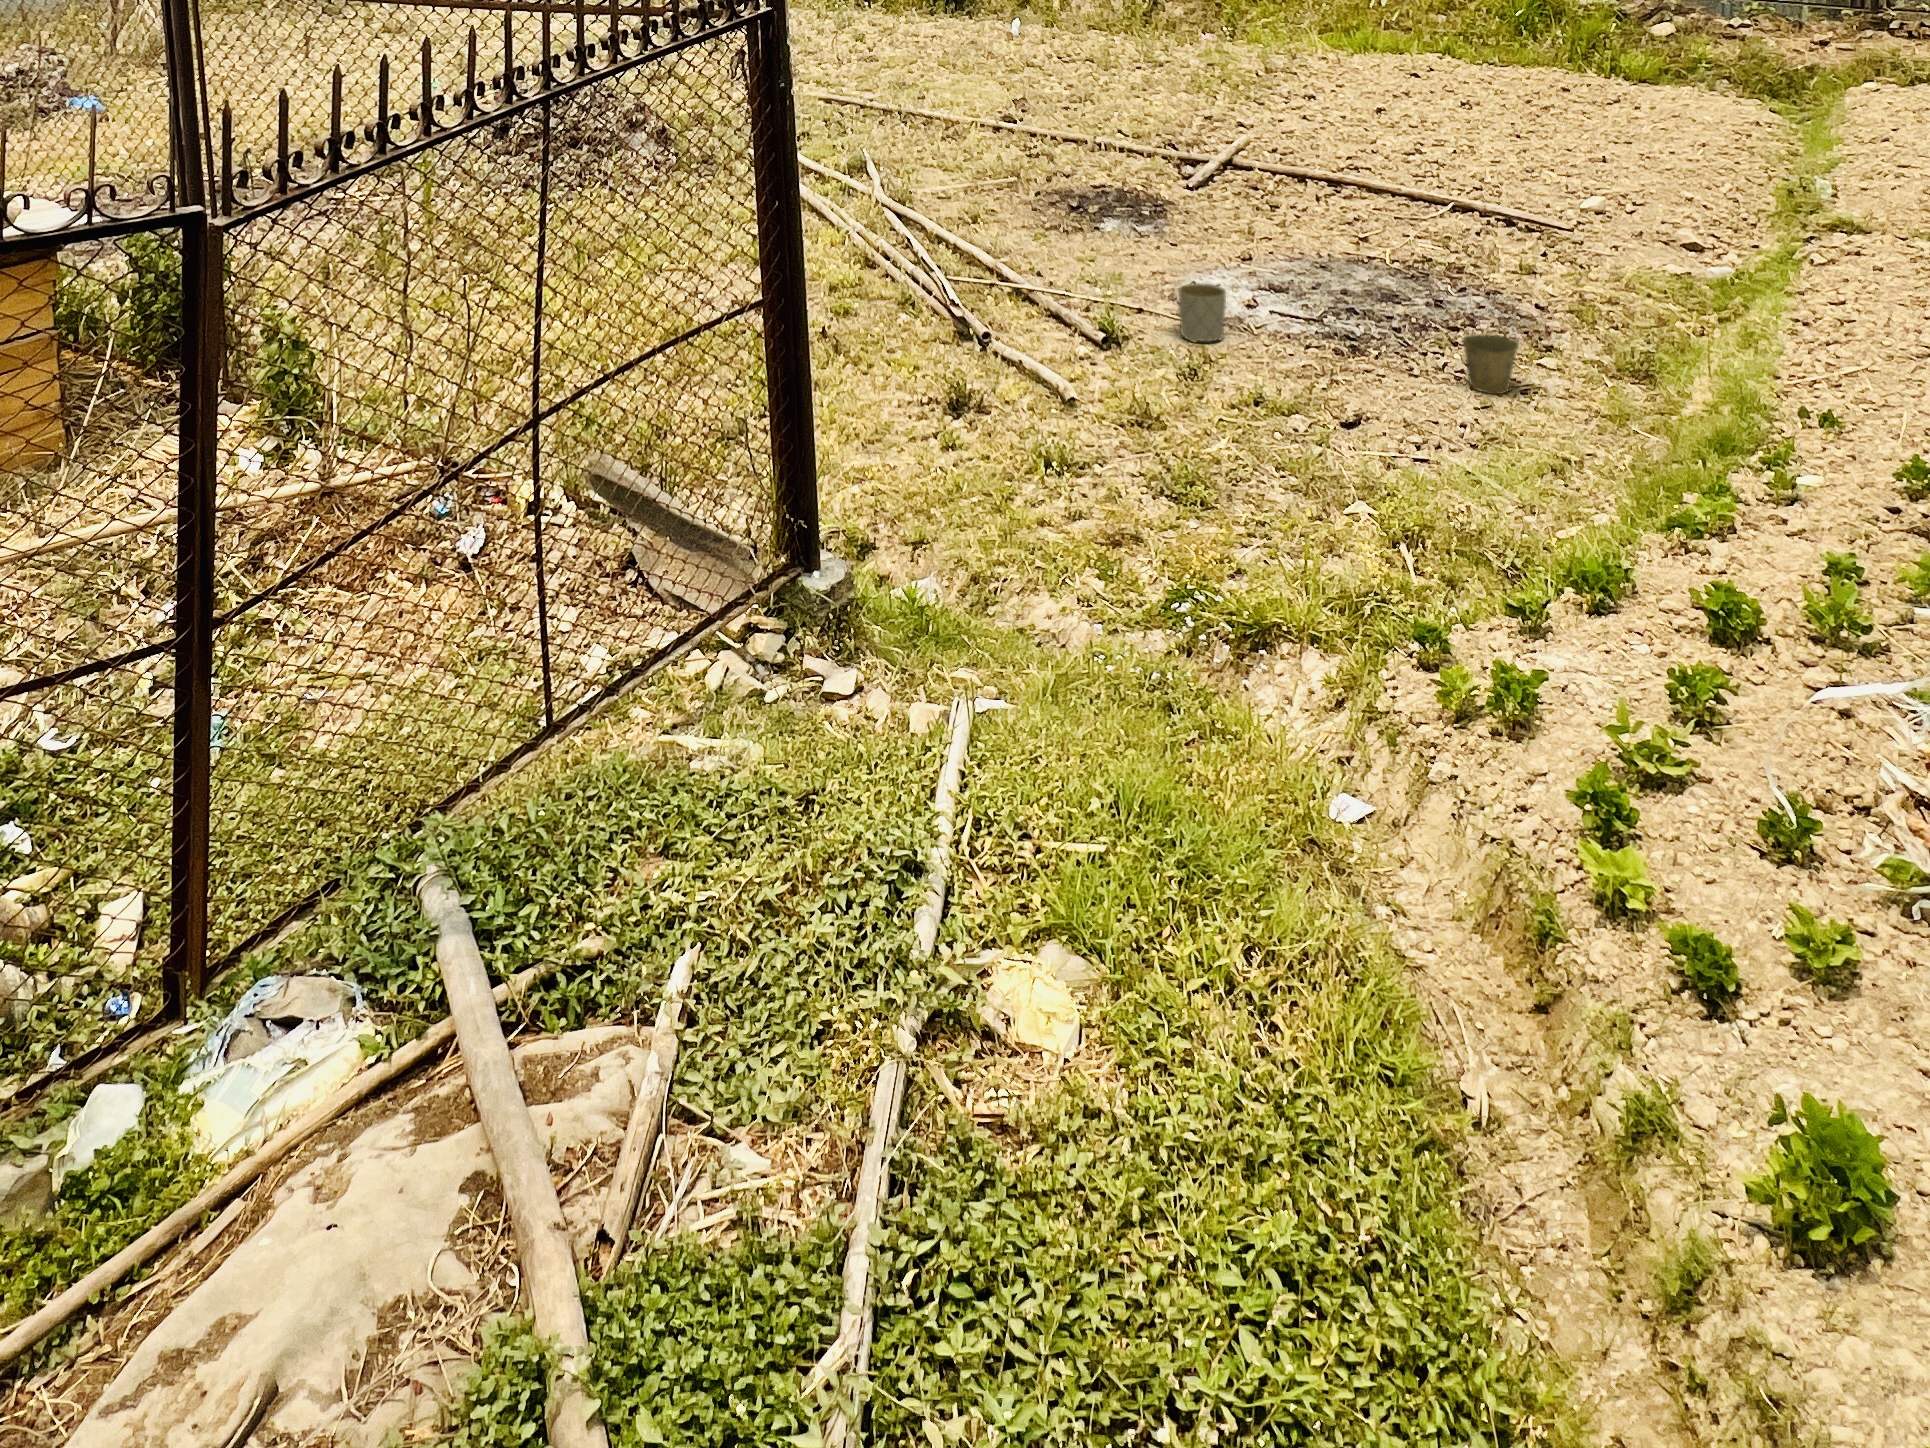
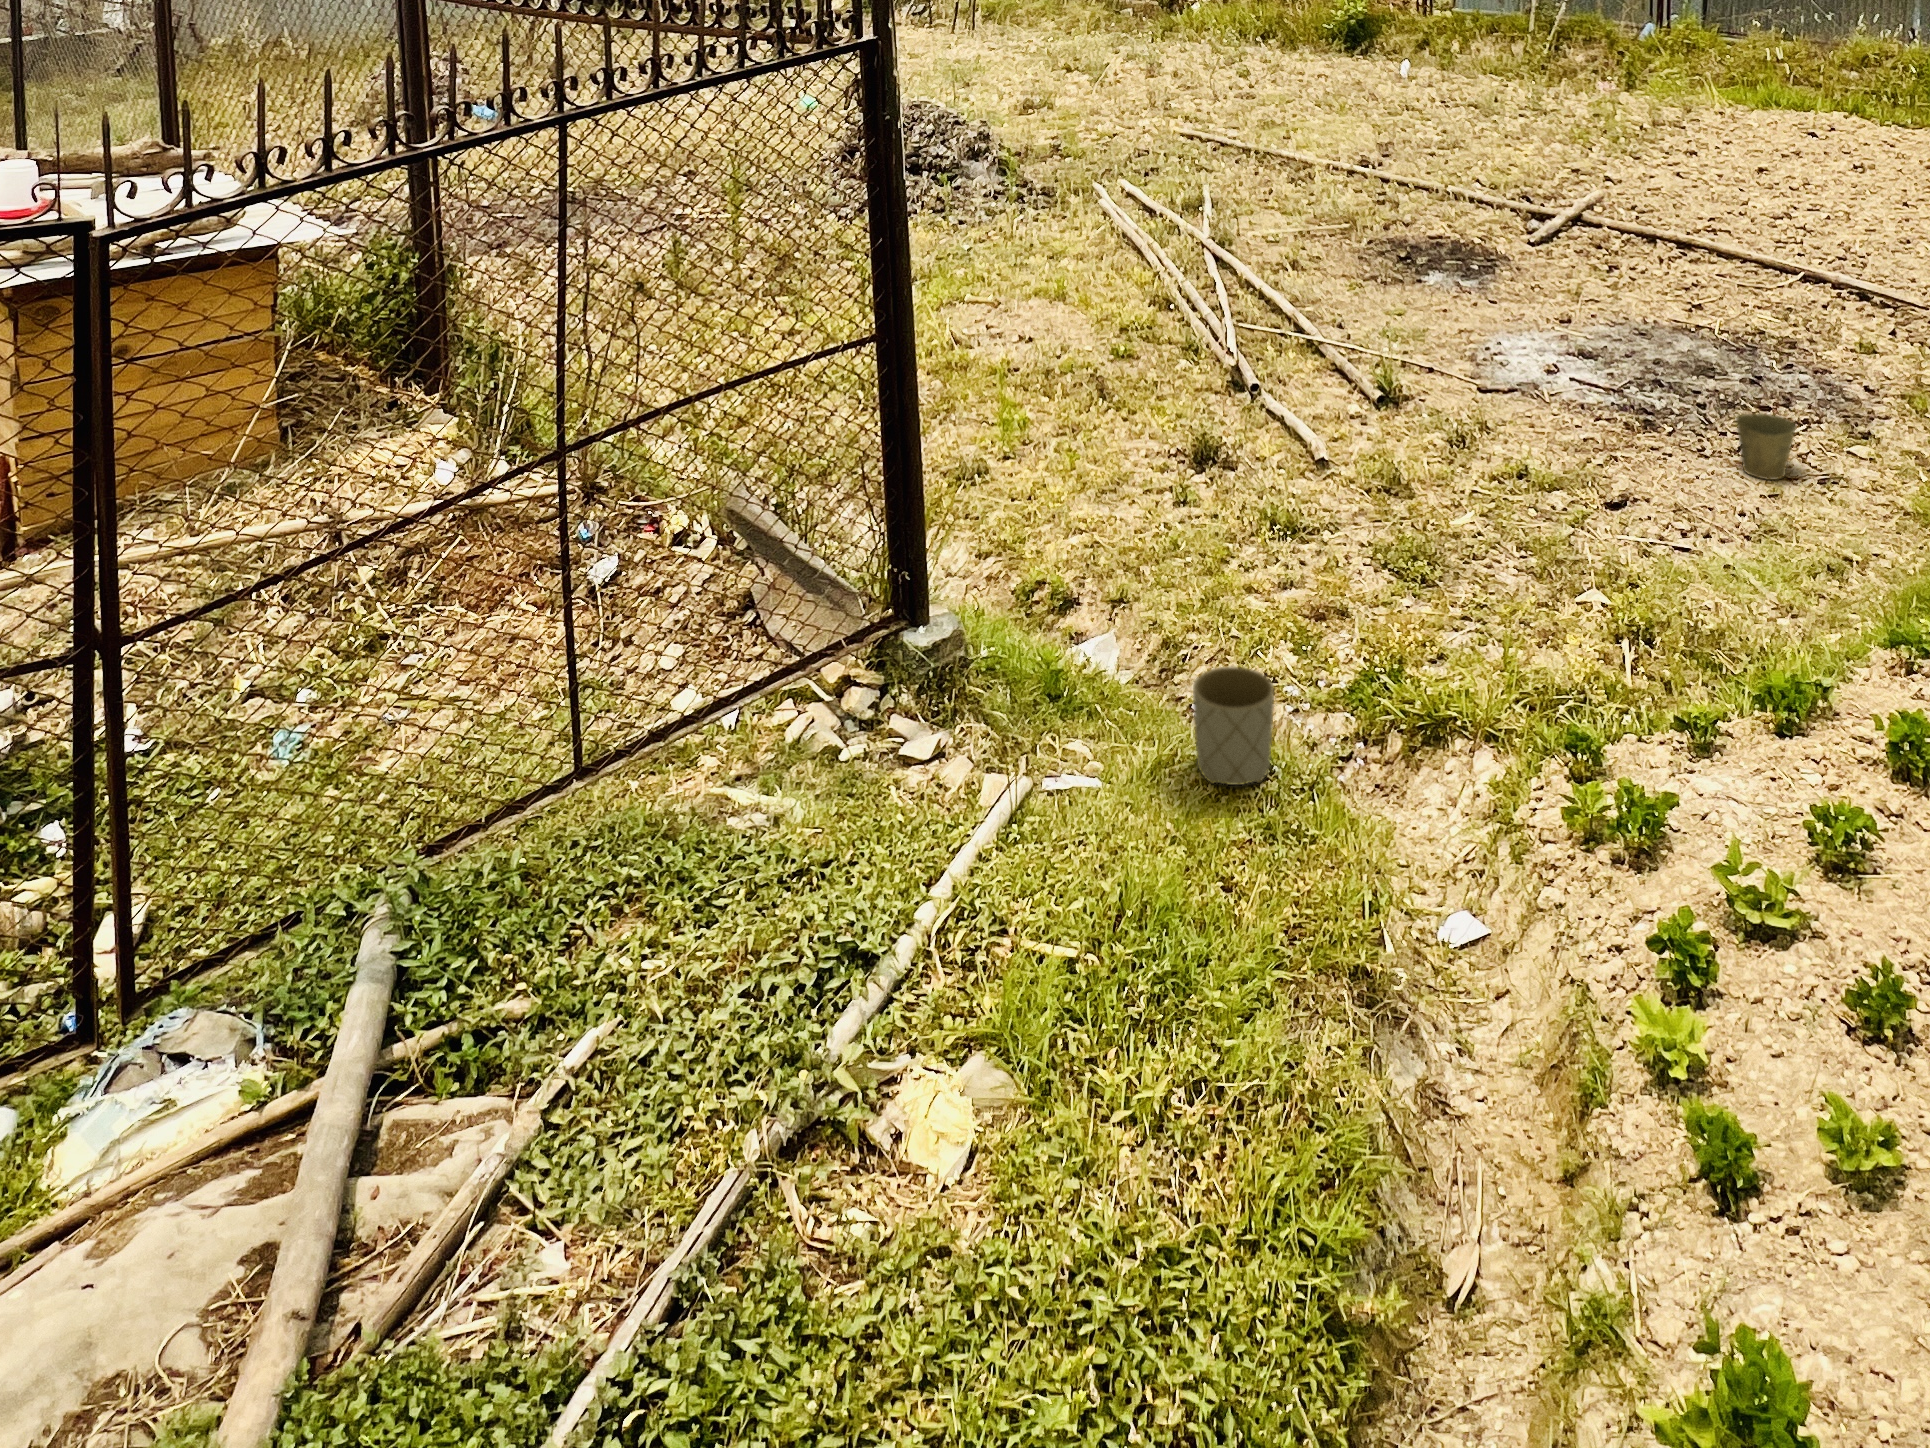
planter: present [1178,283,1226,342] -> present [1193,667,1274,785]

